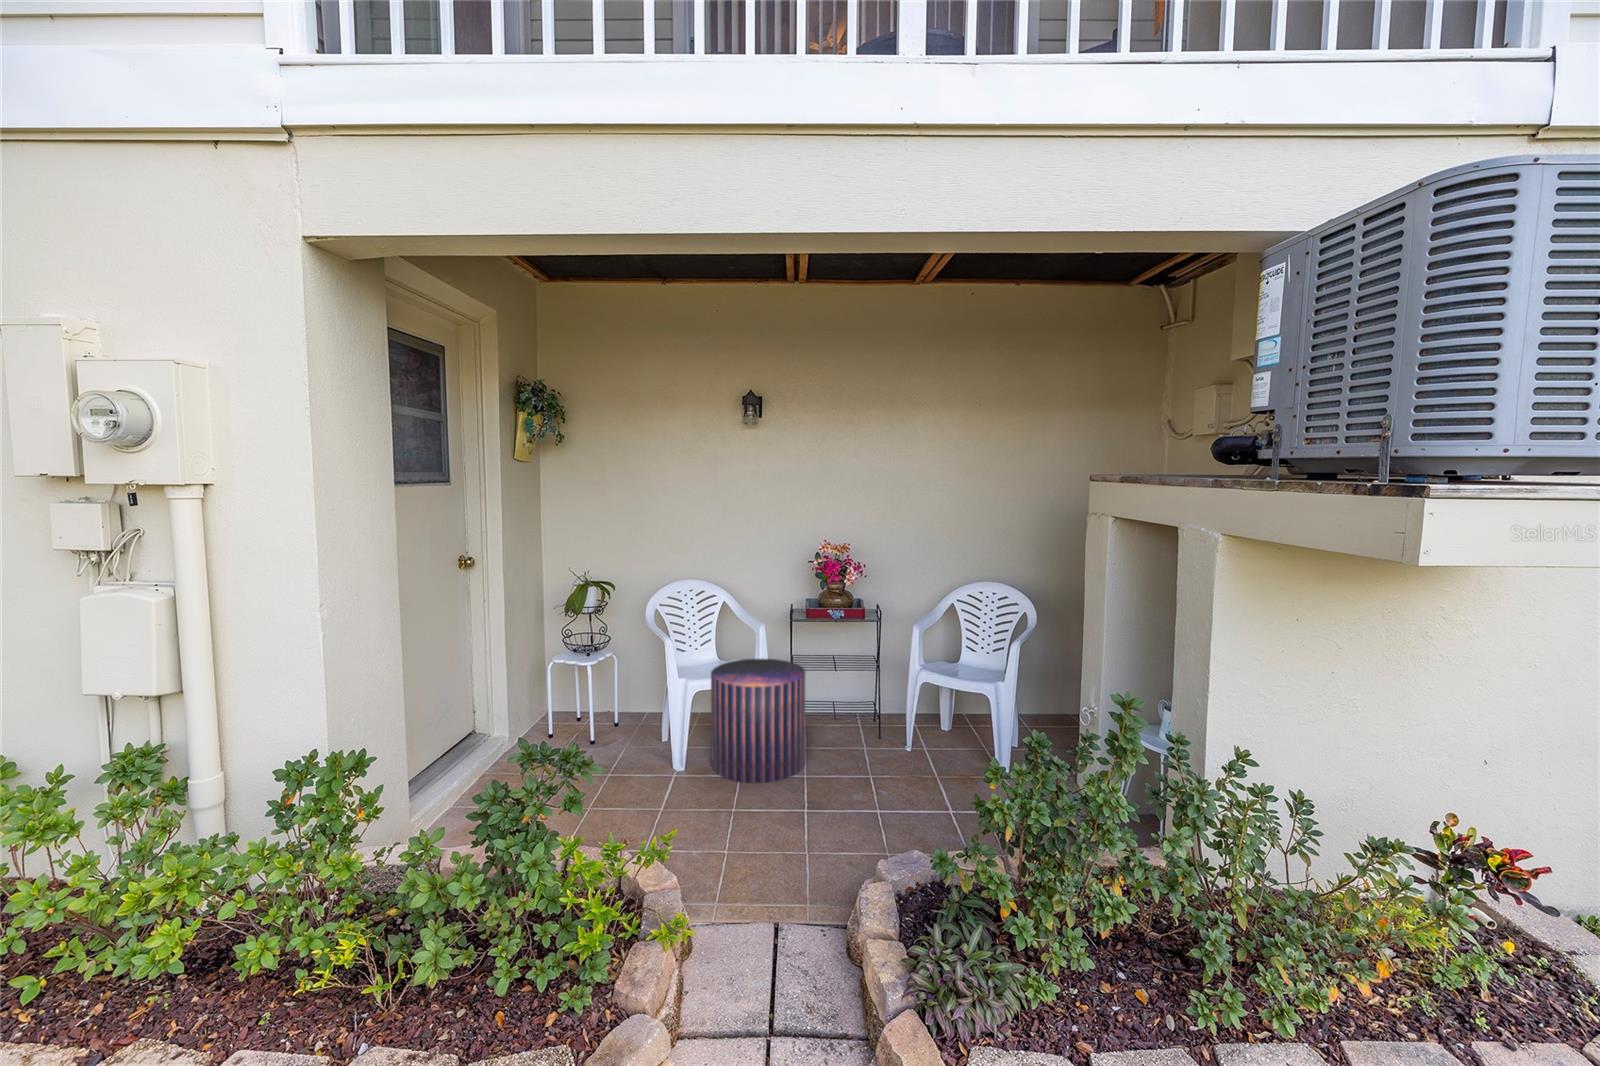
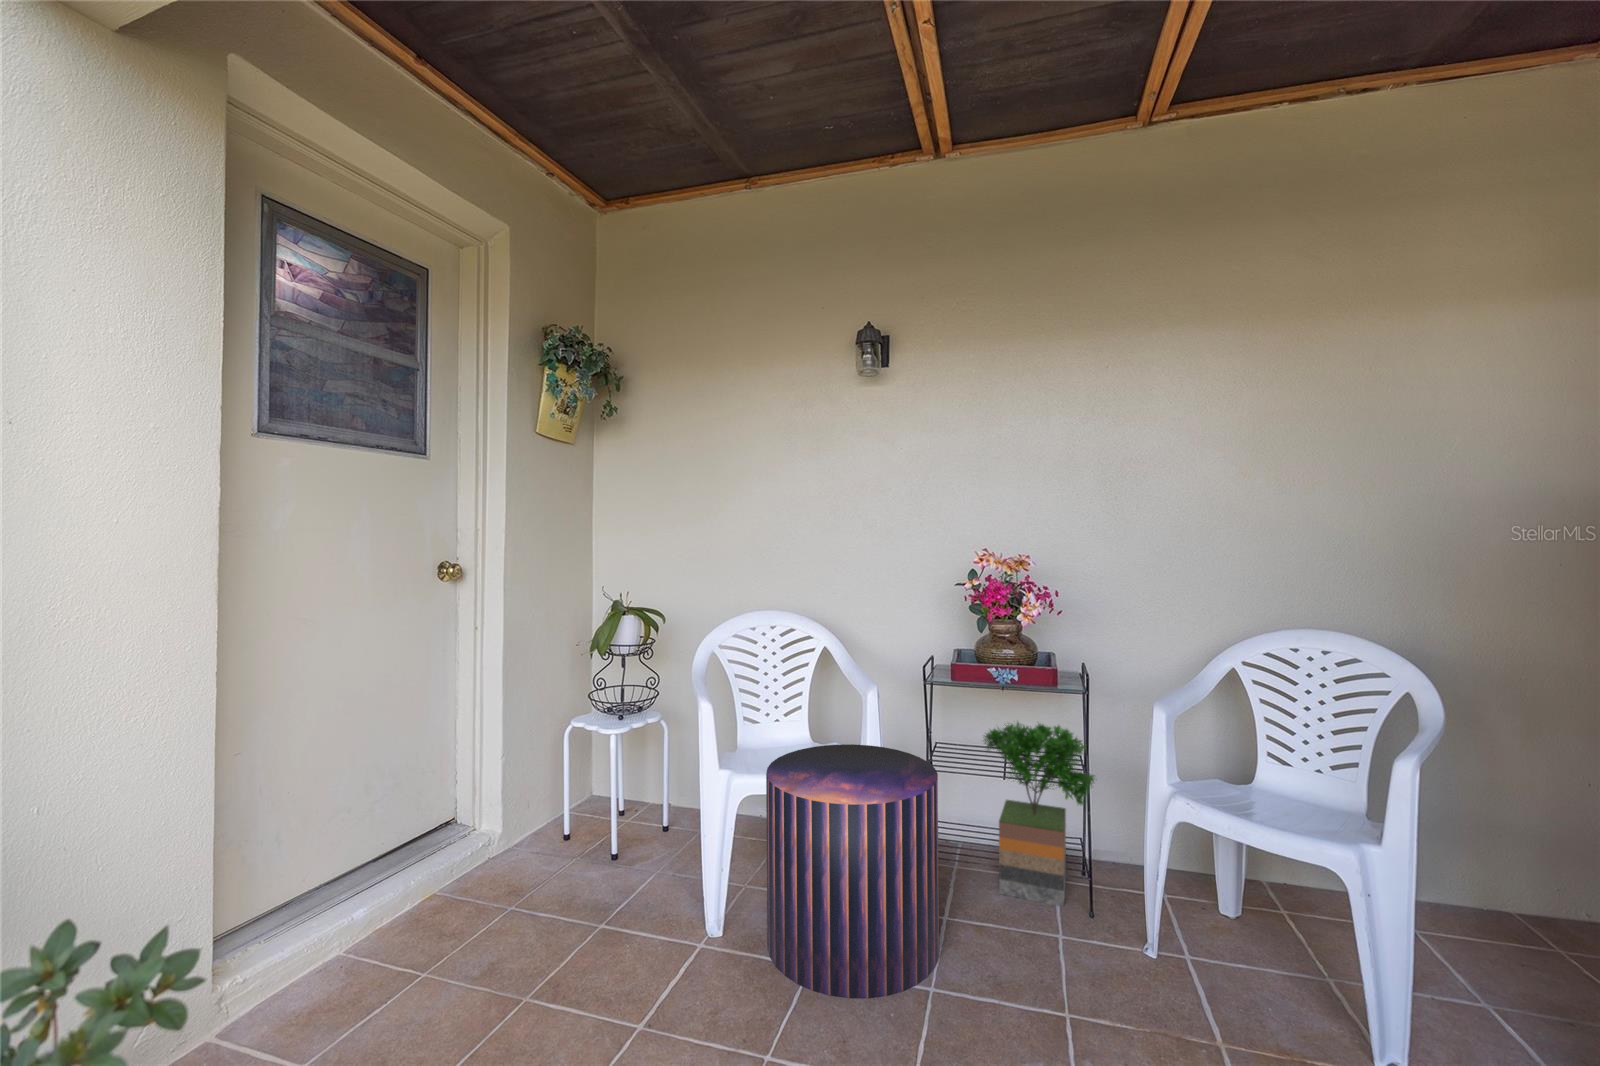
potted tree: none [822,639,884,737] -> present [984,722,1094,907]

